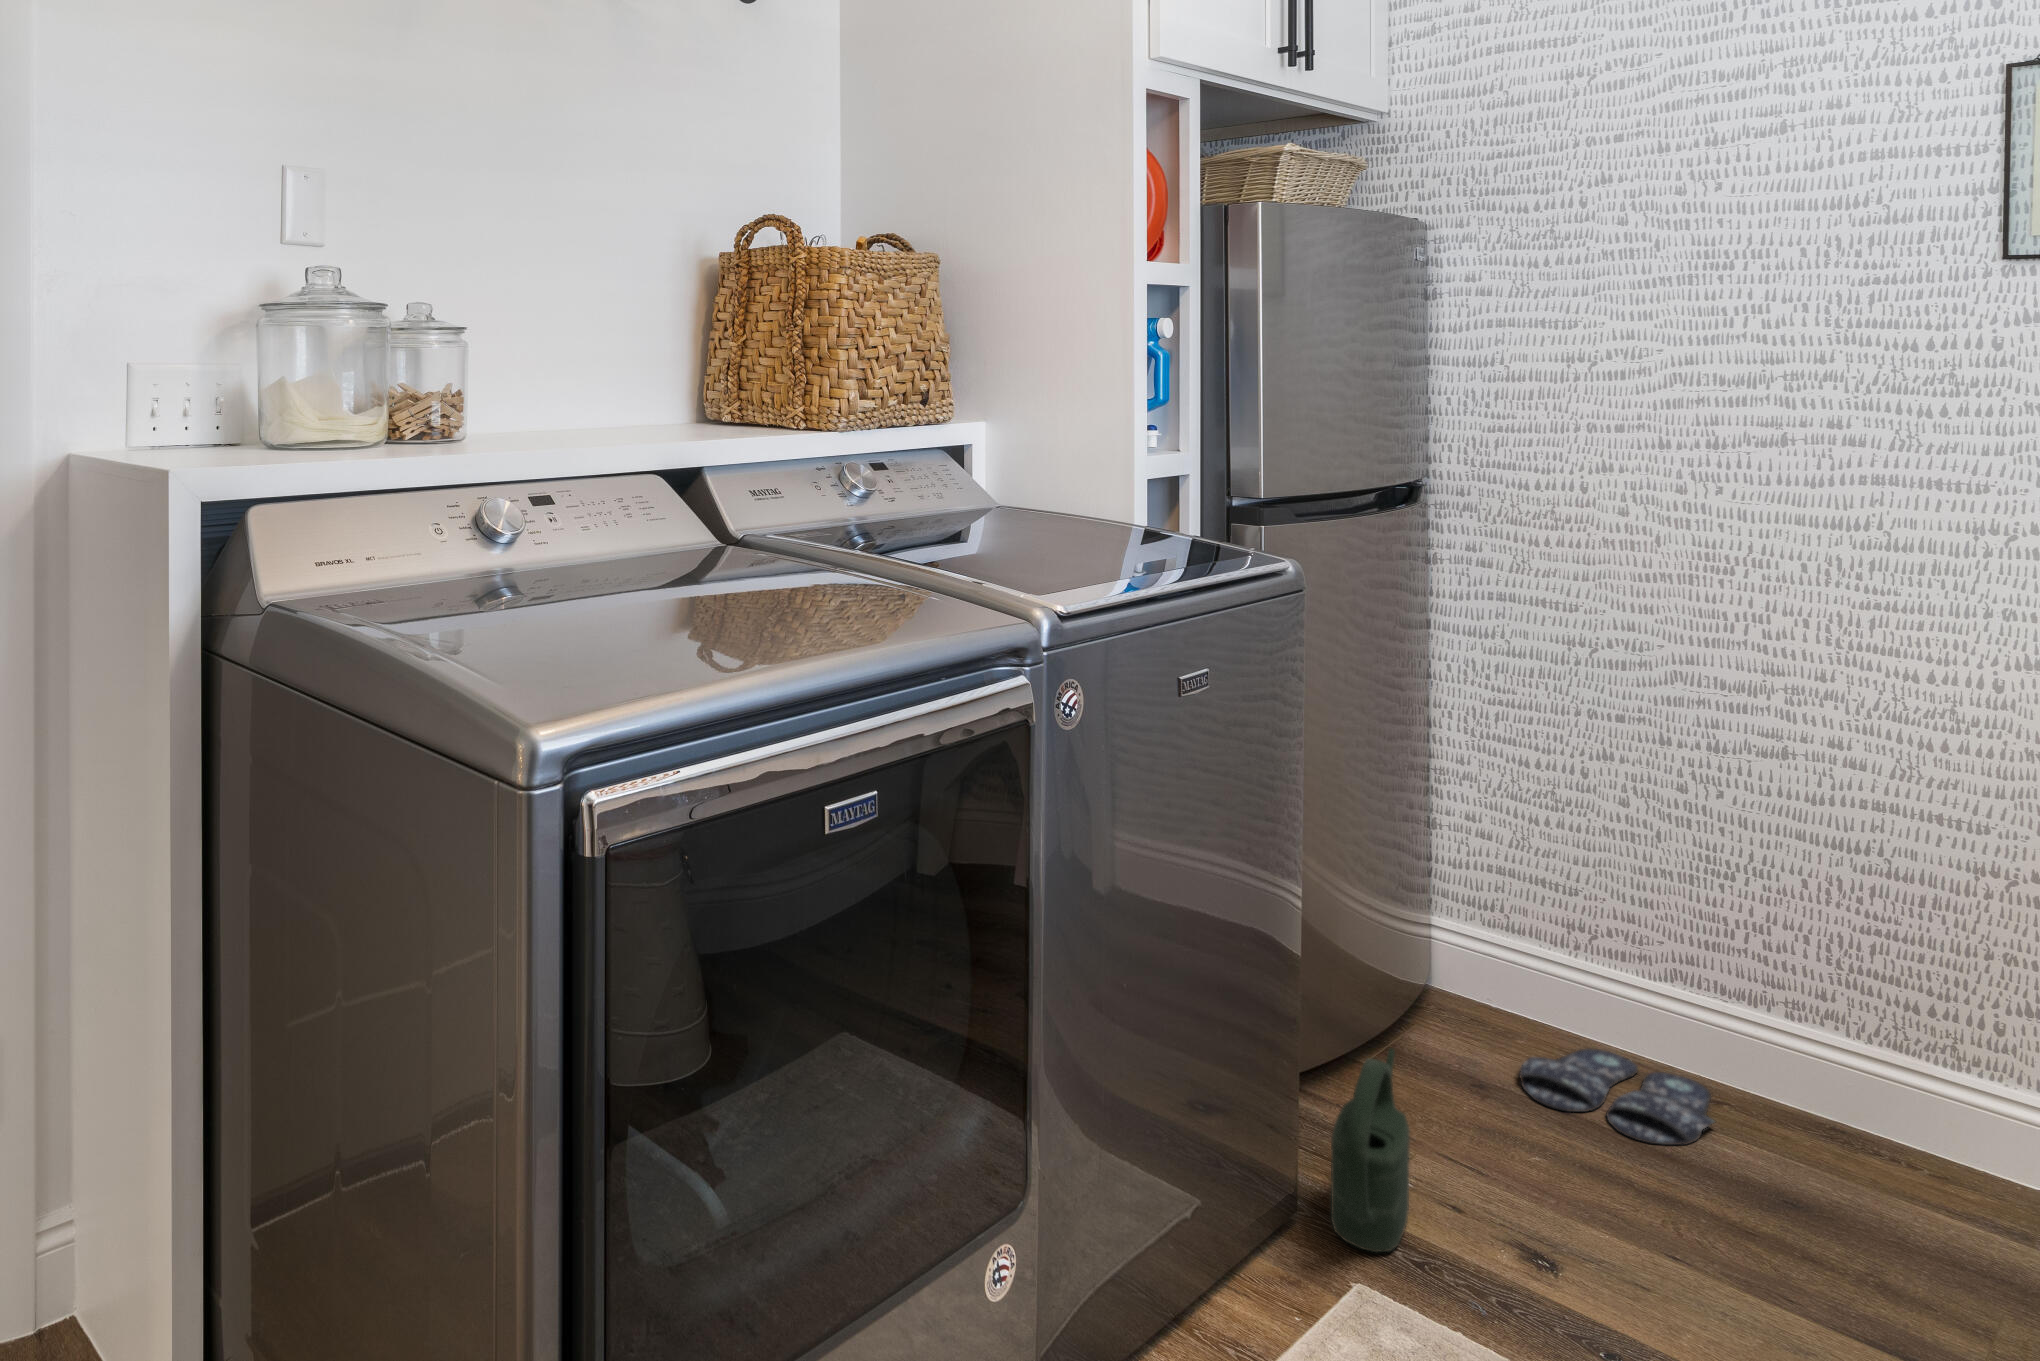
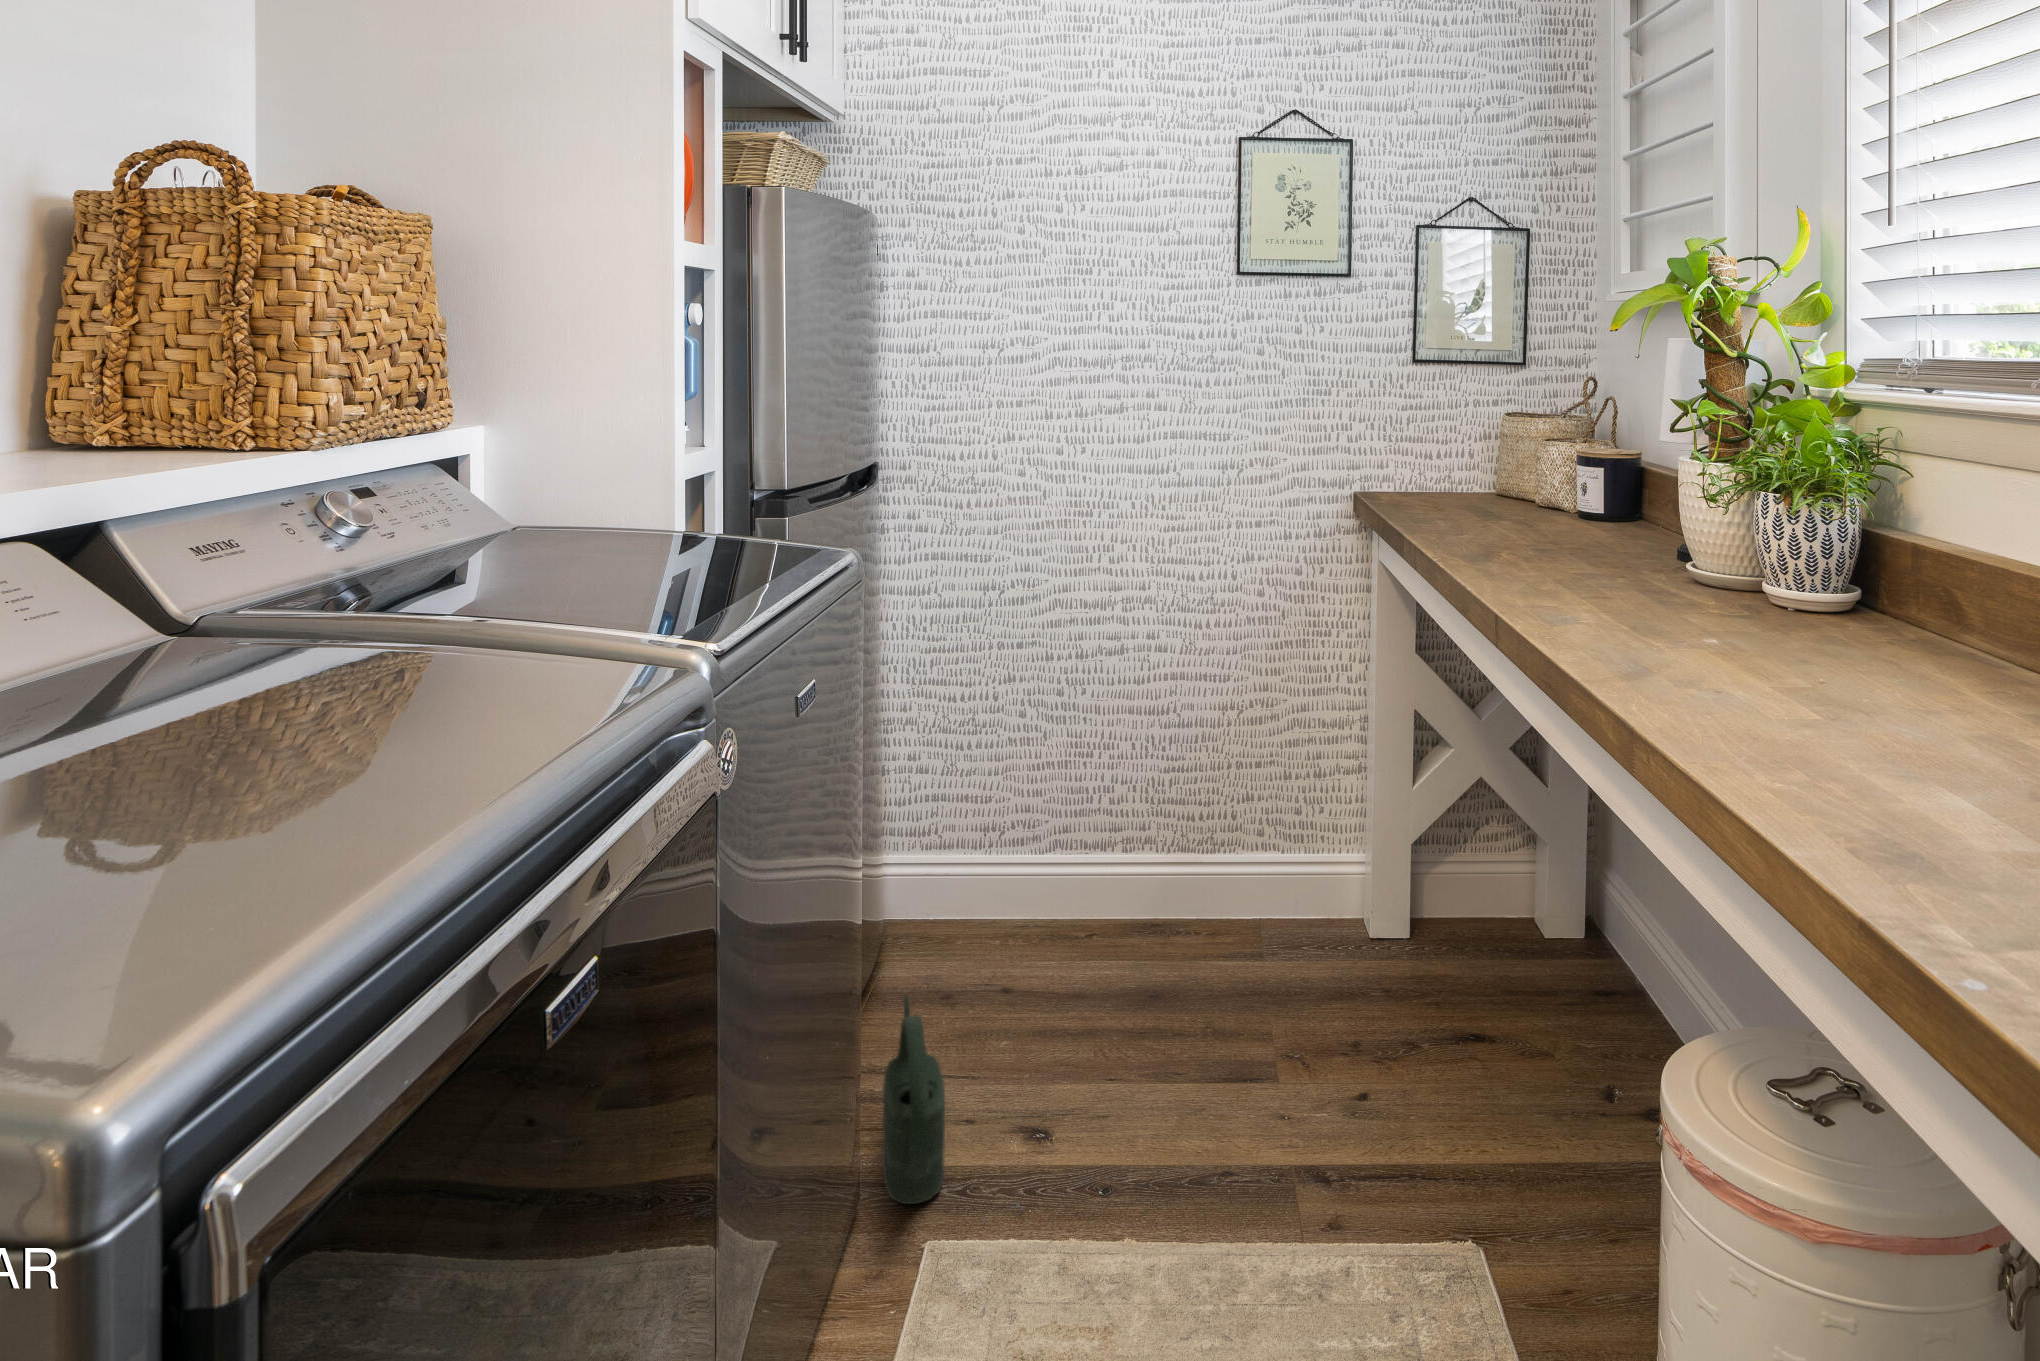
slippers: present [1520,1048,1714,1145] -> none [968,924,1097,992]

